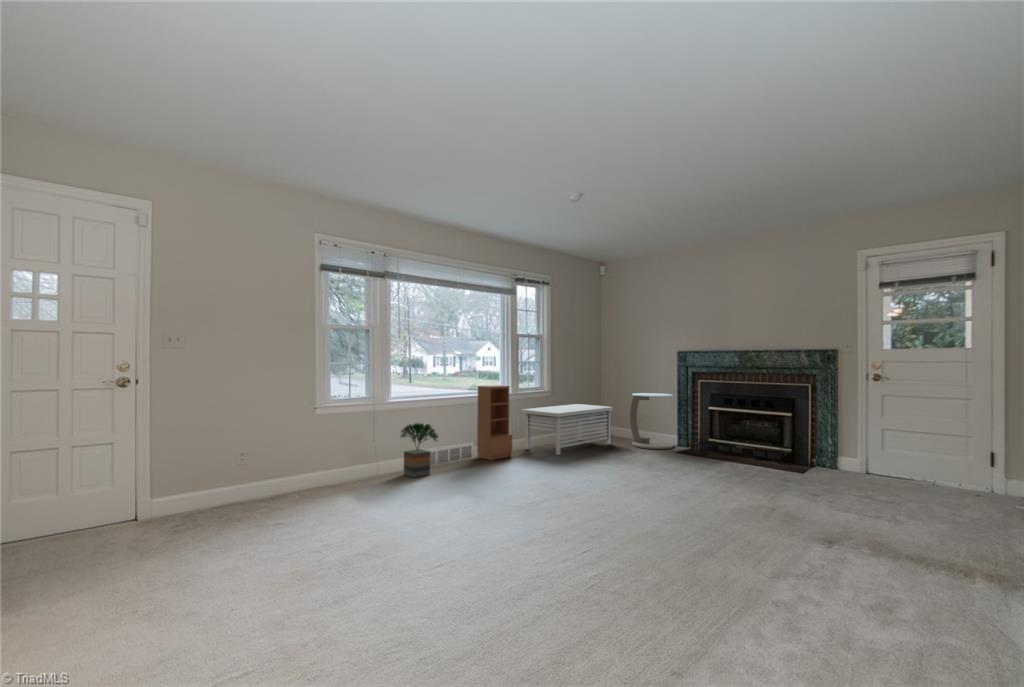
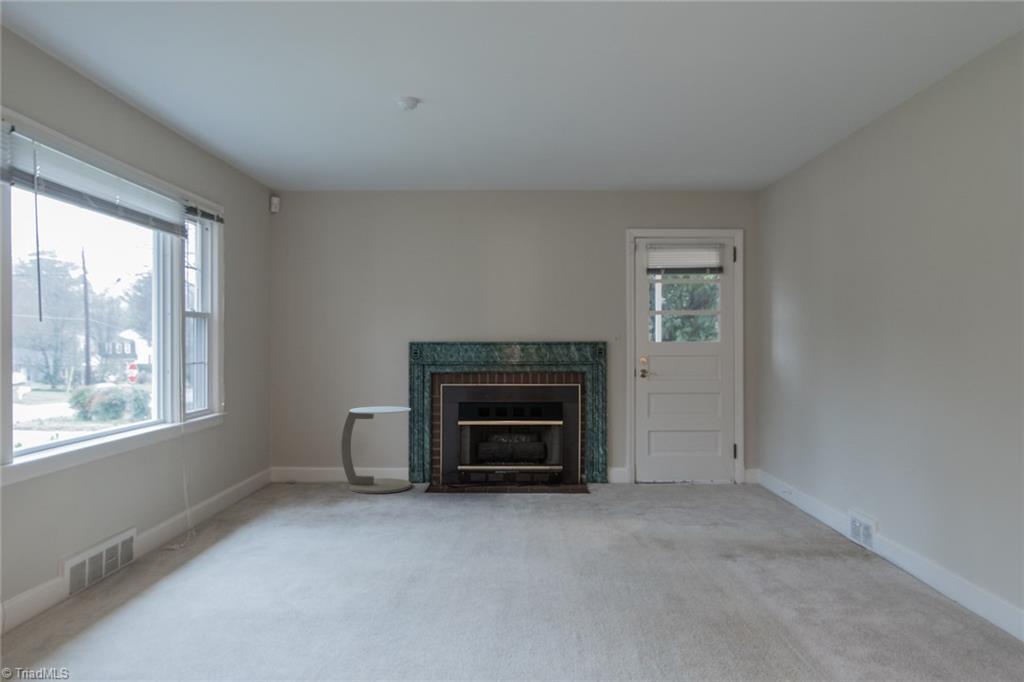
bookcase: present [477,385,512,460] -> none [138,416,210,569]
storage bench: present [522,404,613,455] -> none [194,434,323,531]
potted tree: present [400,423,438,477] -> none [27,520,138,653]

